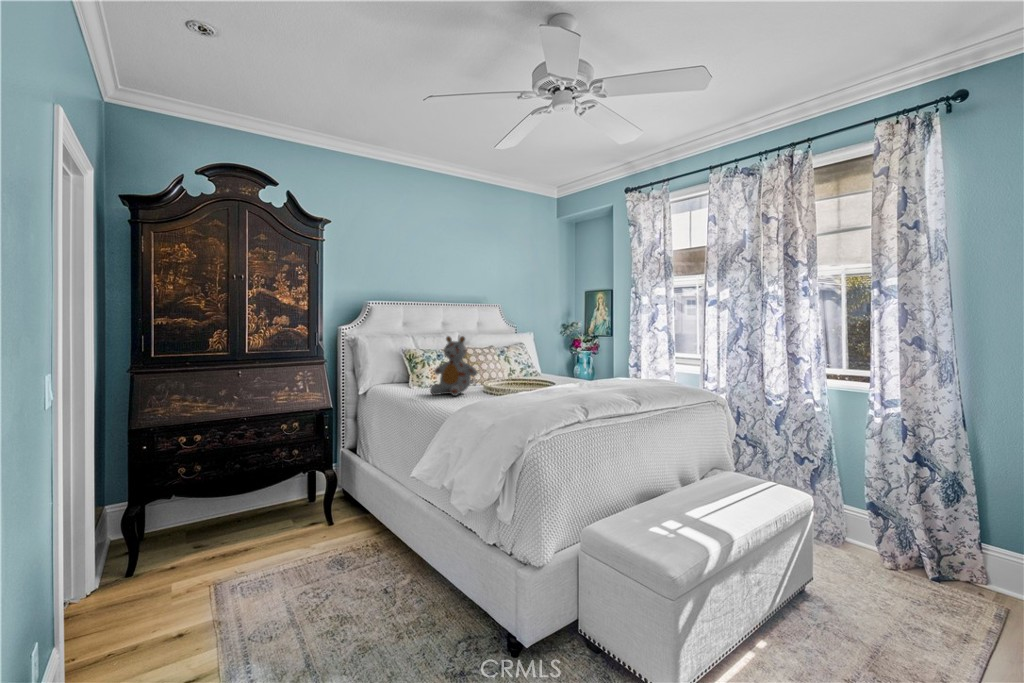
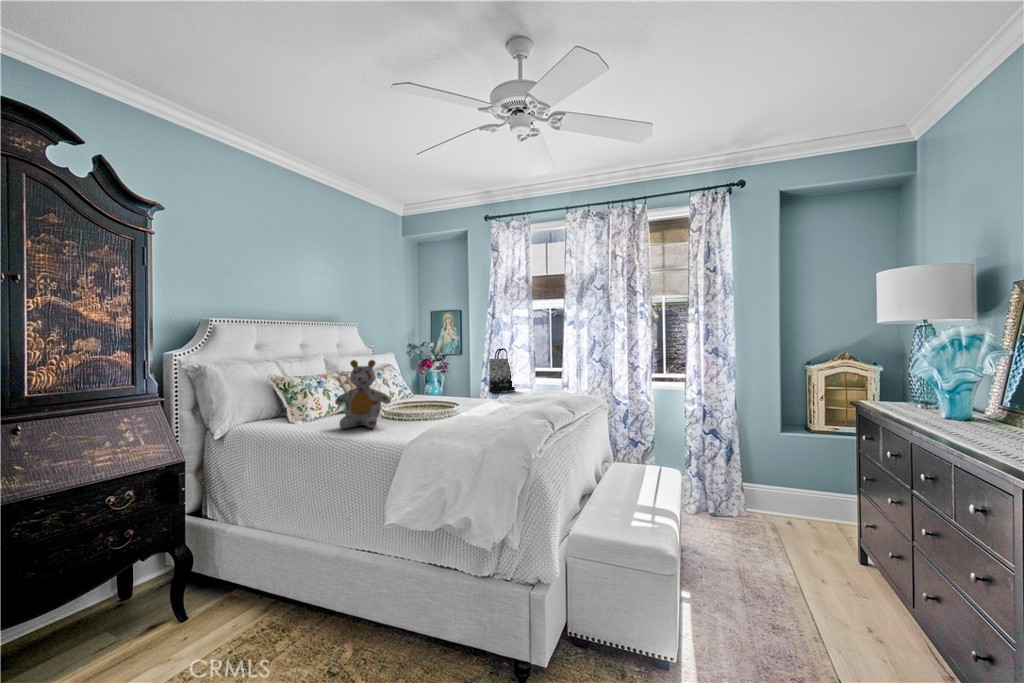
tote bag: none [627,330,659,376] -> present [489,348,515,392]

